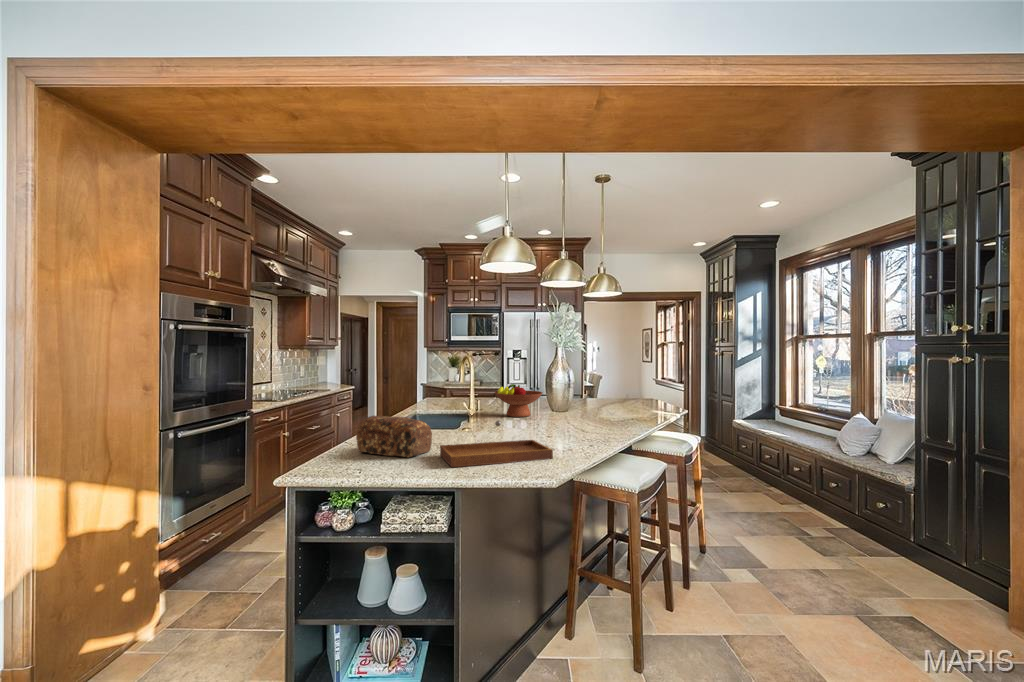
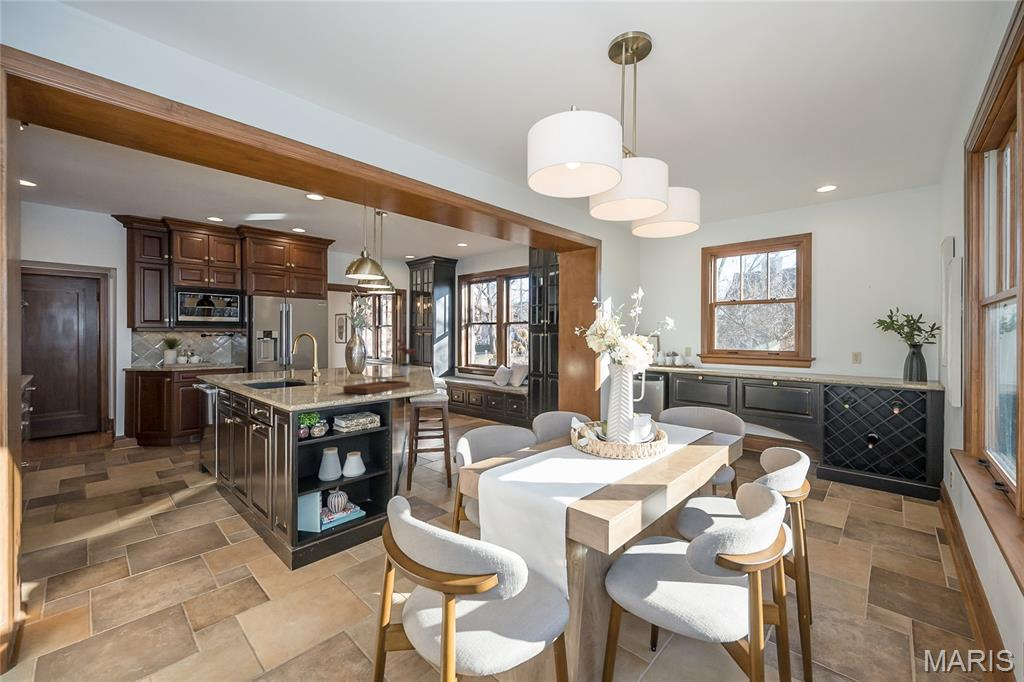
flower arrangement: none [583,363,628,429] -> present [394,339,416,376]
fruit bowl: present [495,384,543,417] -> none [311,353,349,376]
bread loaf: present [356,416,432,457] -> none [279,371,331,397]

